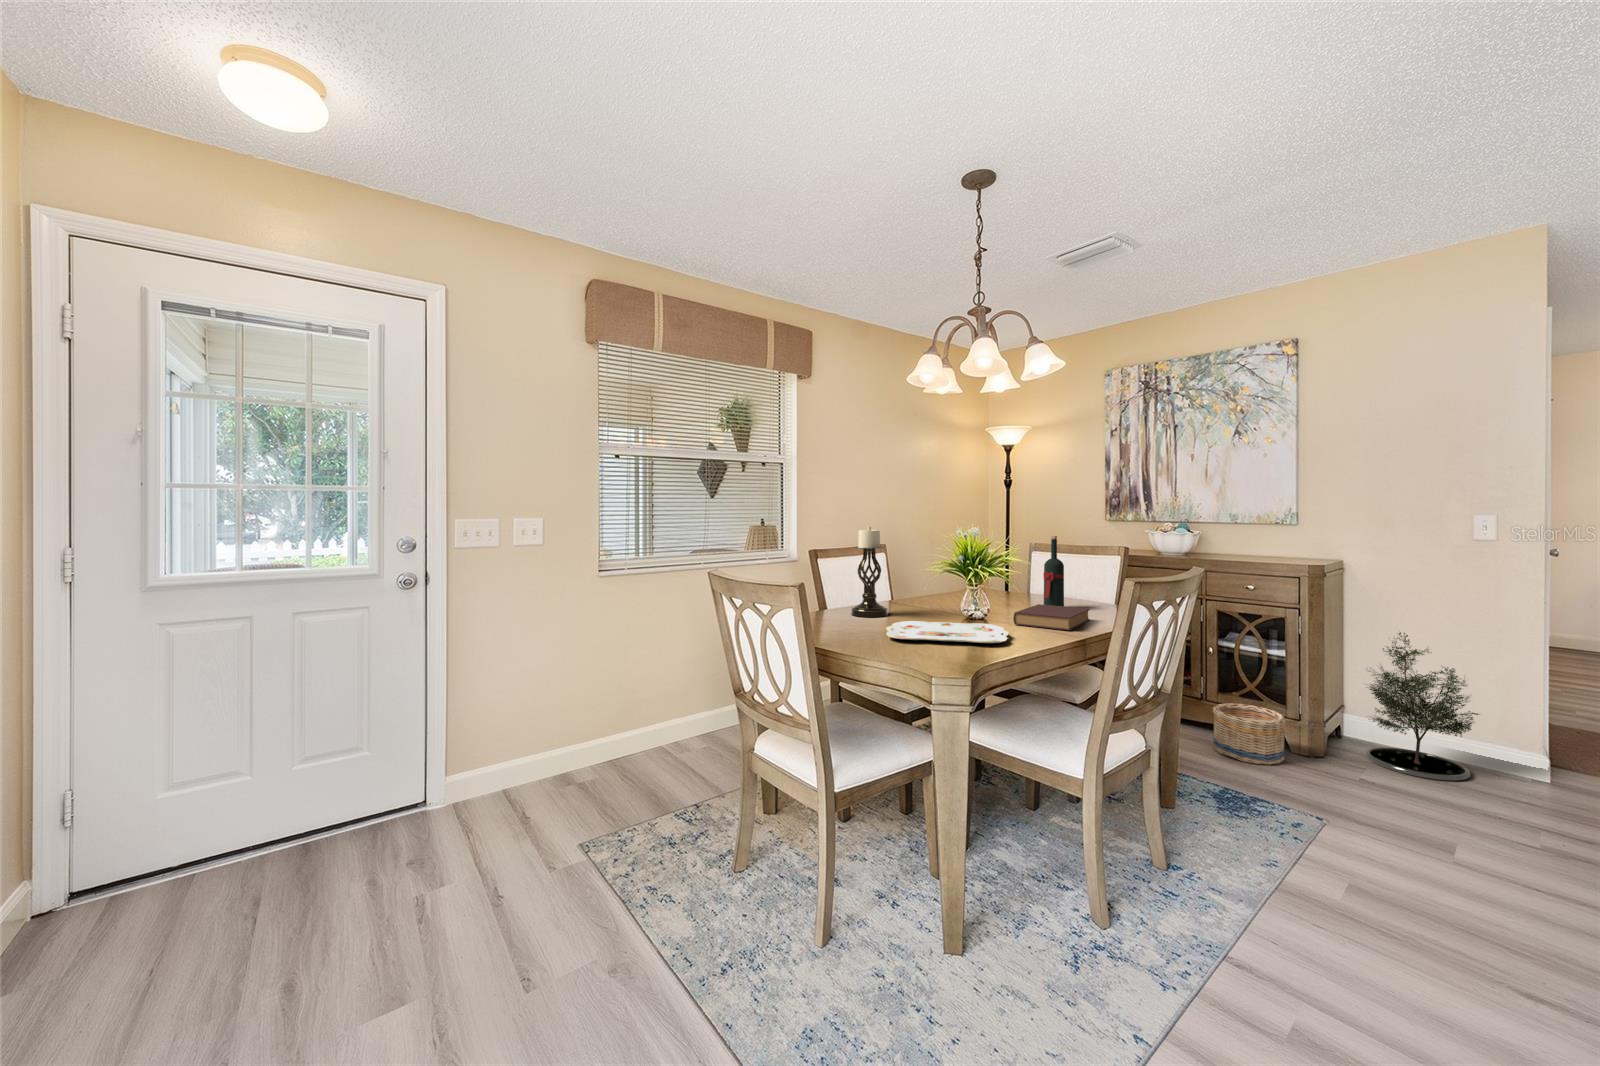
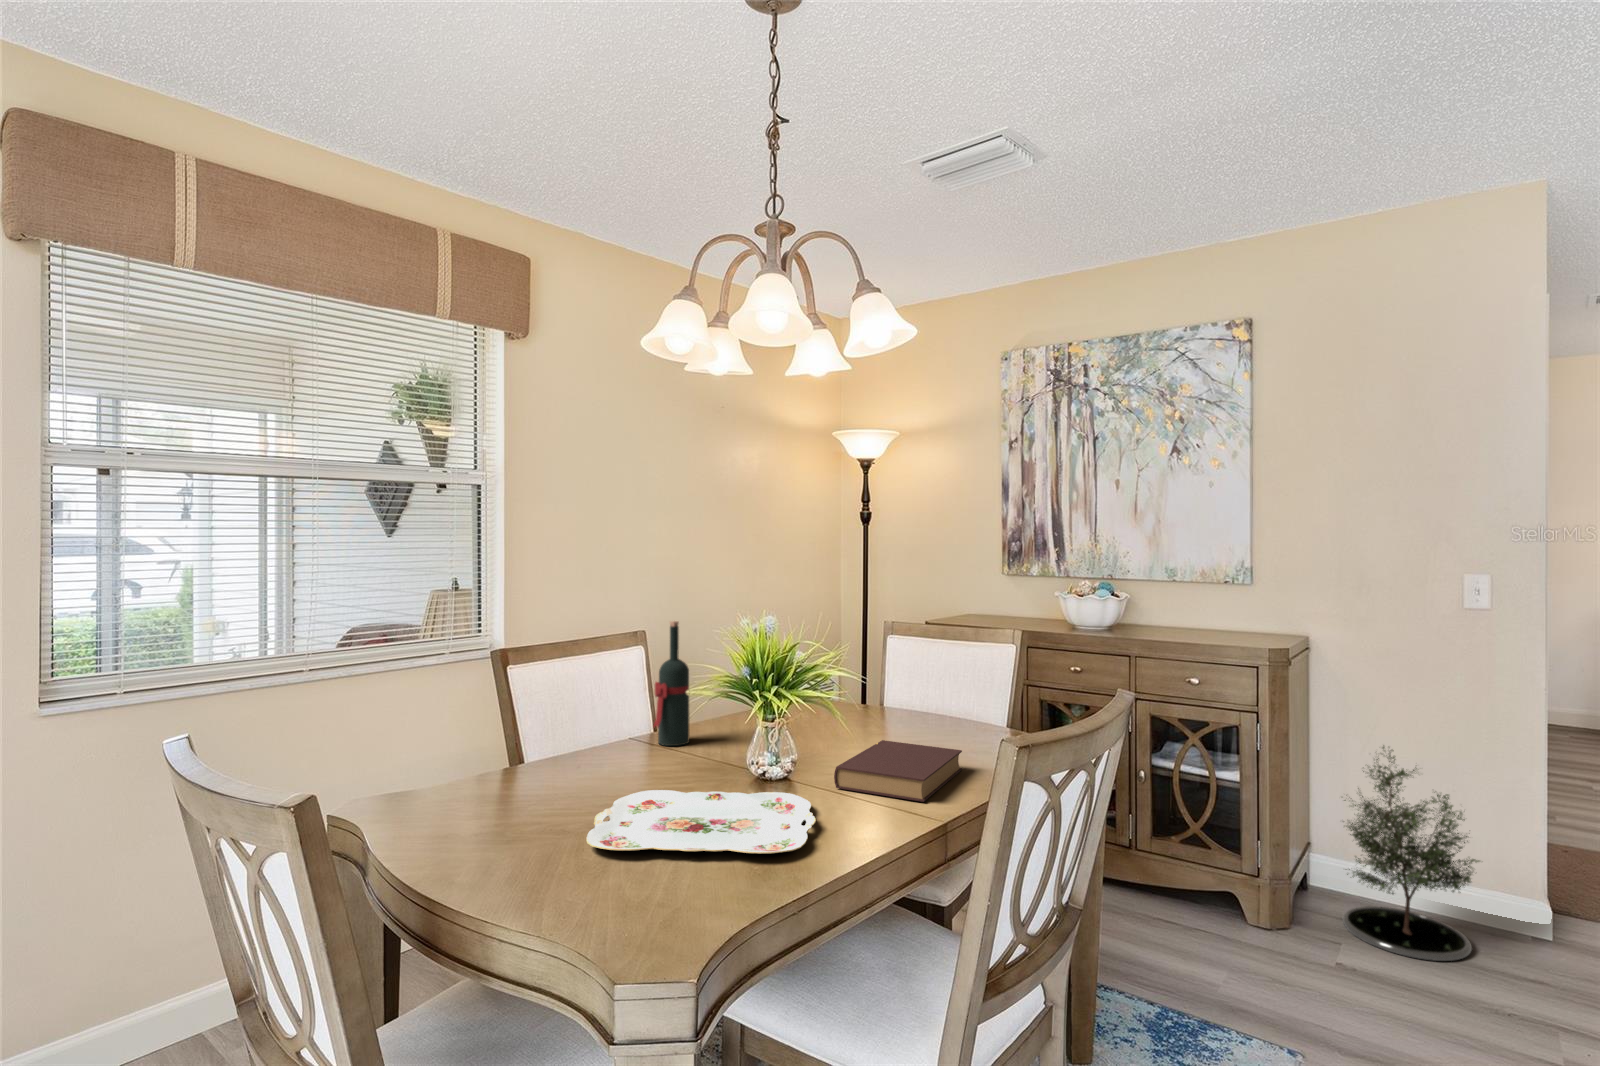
candle holder: present [851,527,888,617] -> none [558,610,628,777]
wine bottle: present [1043,536,1064,606] -> present [654,621,689,746]
basket: present [1213,703,1286,764] -> none [1146,855,1243,954]

